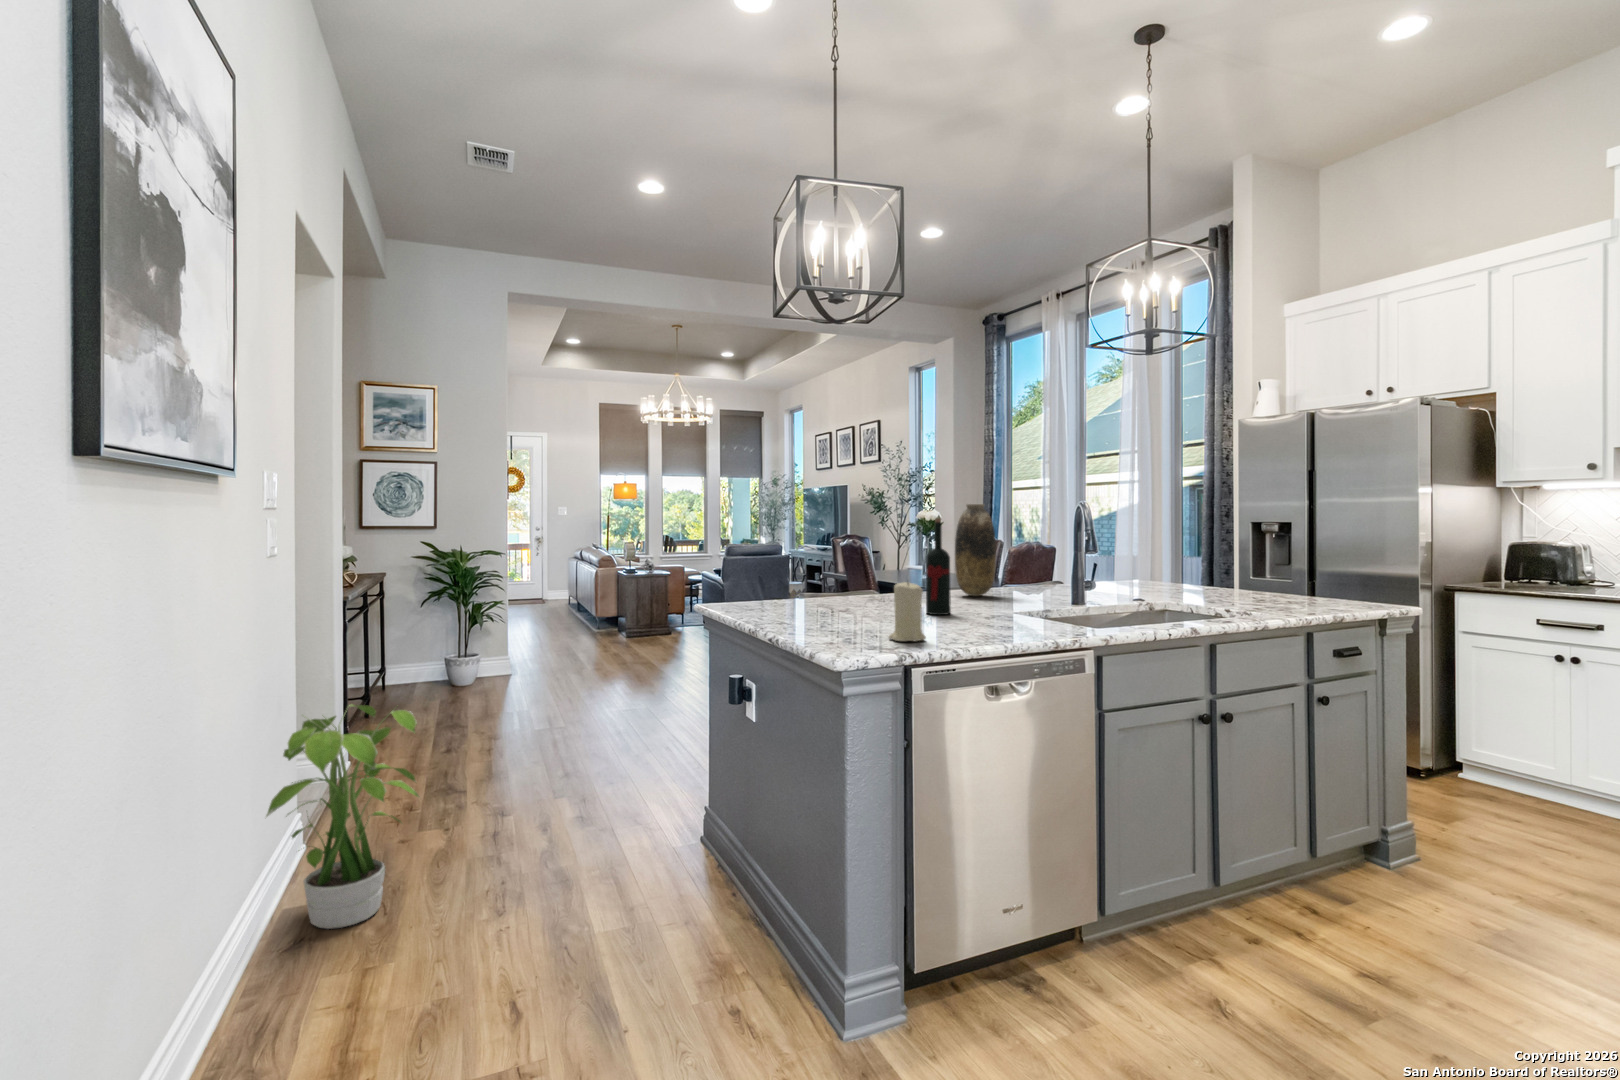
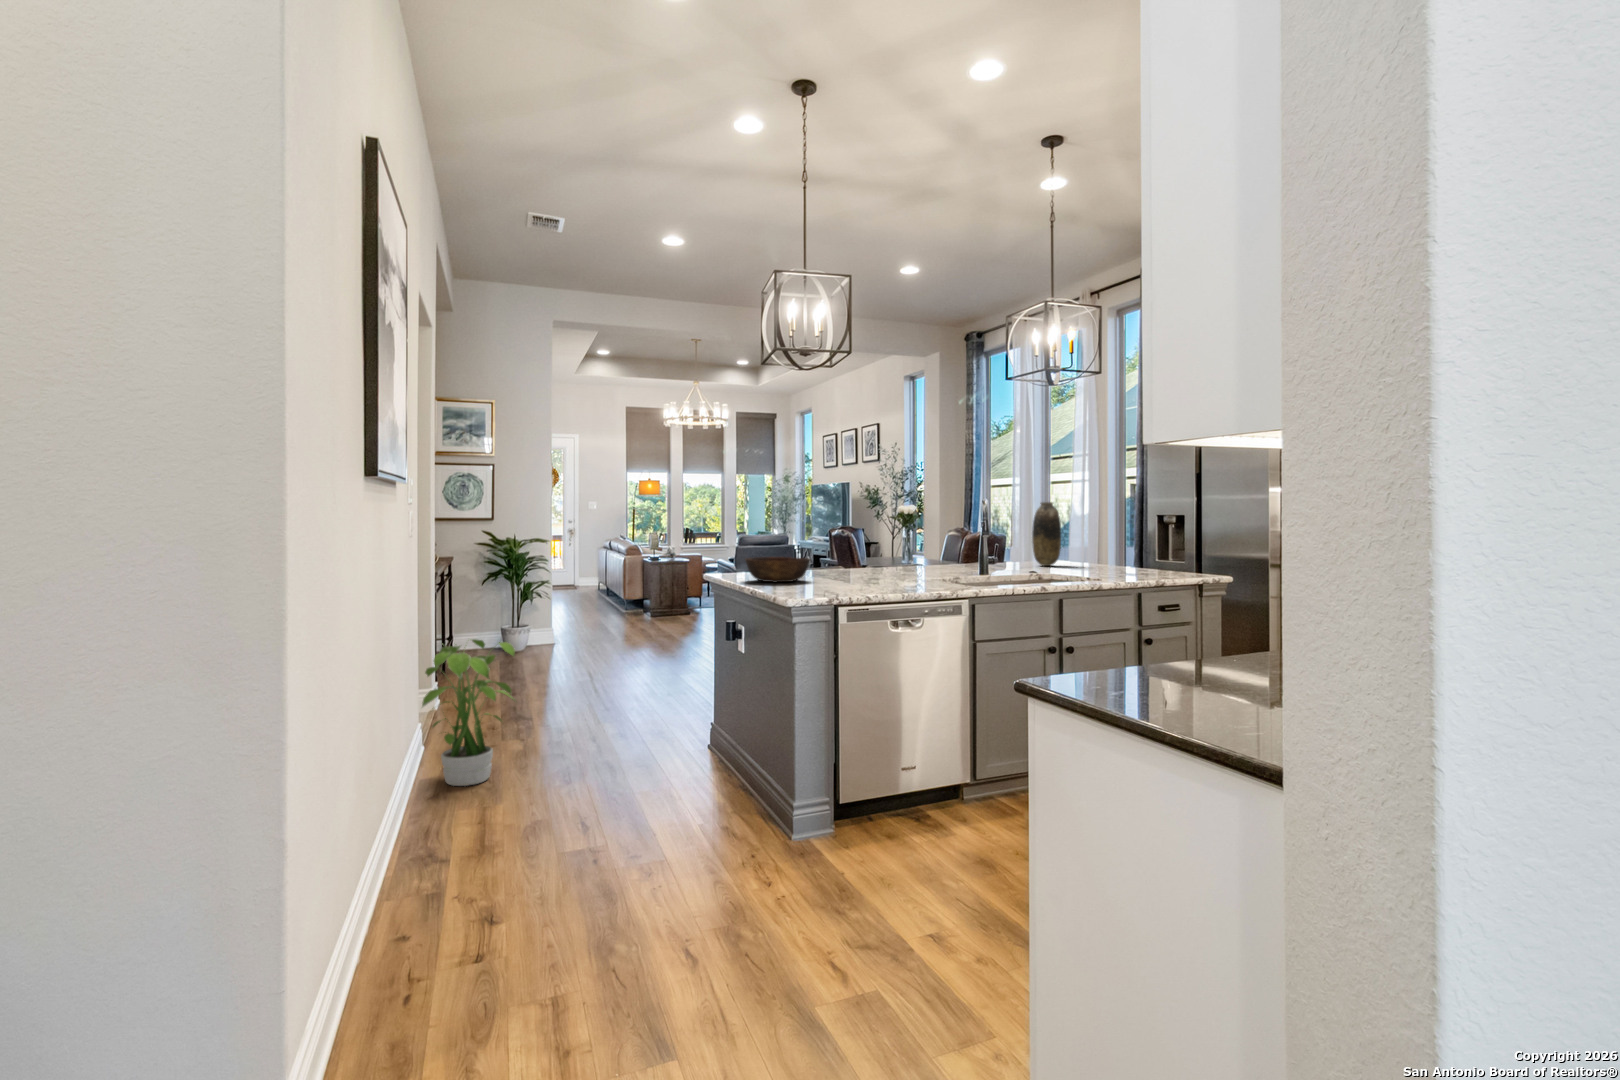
vase: present [955,504,996,596] -> present [1032,502,1061,566]
wine bottle: present [926,518,951,615] -> none [866,512,884,580]
bowl: none [754,581,849,620] -> present [745,557,810,582]
candle: present [889,582,926,641] -> none [828,552,852,592]

